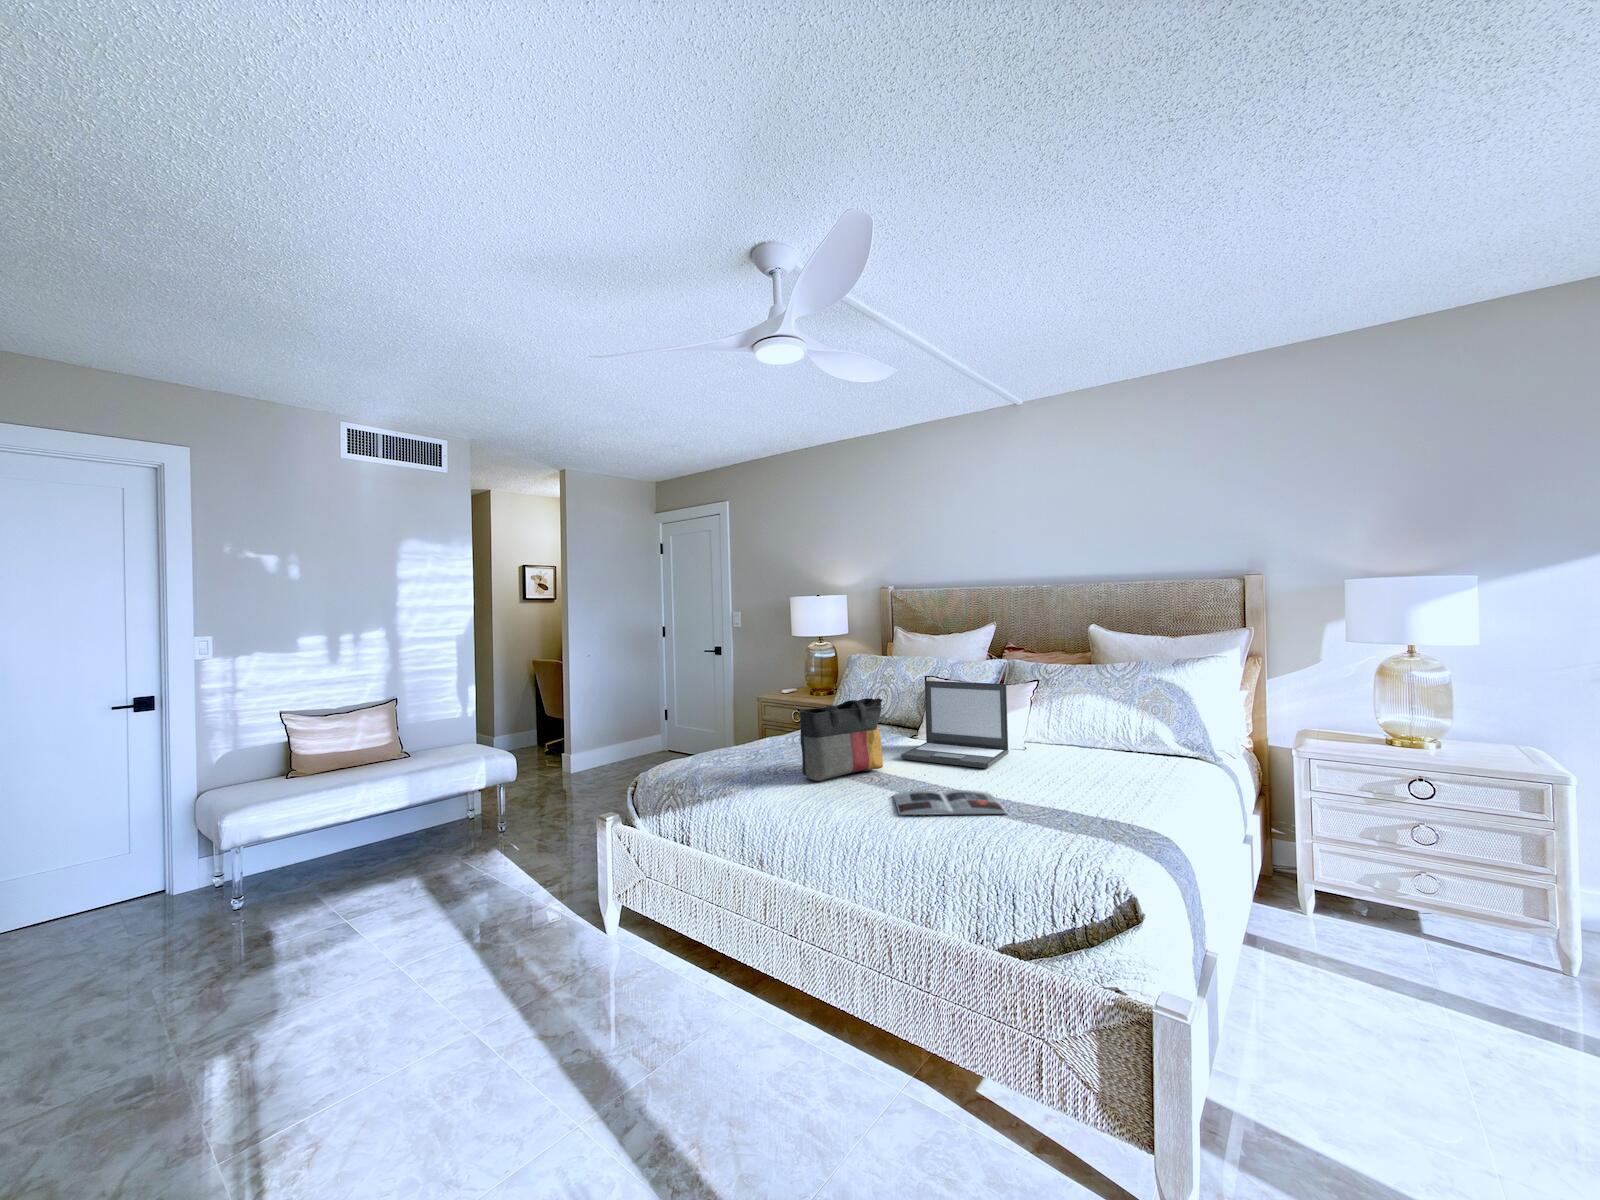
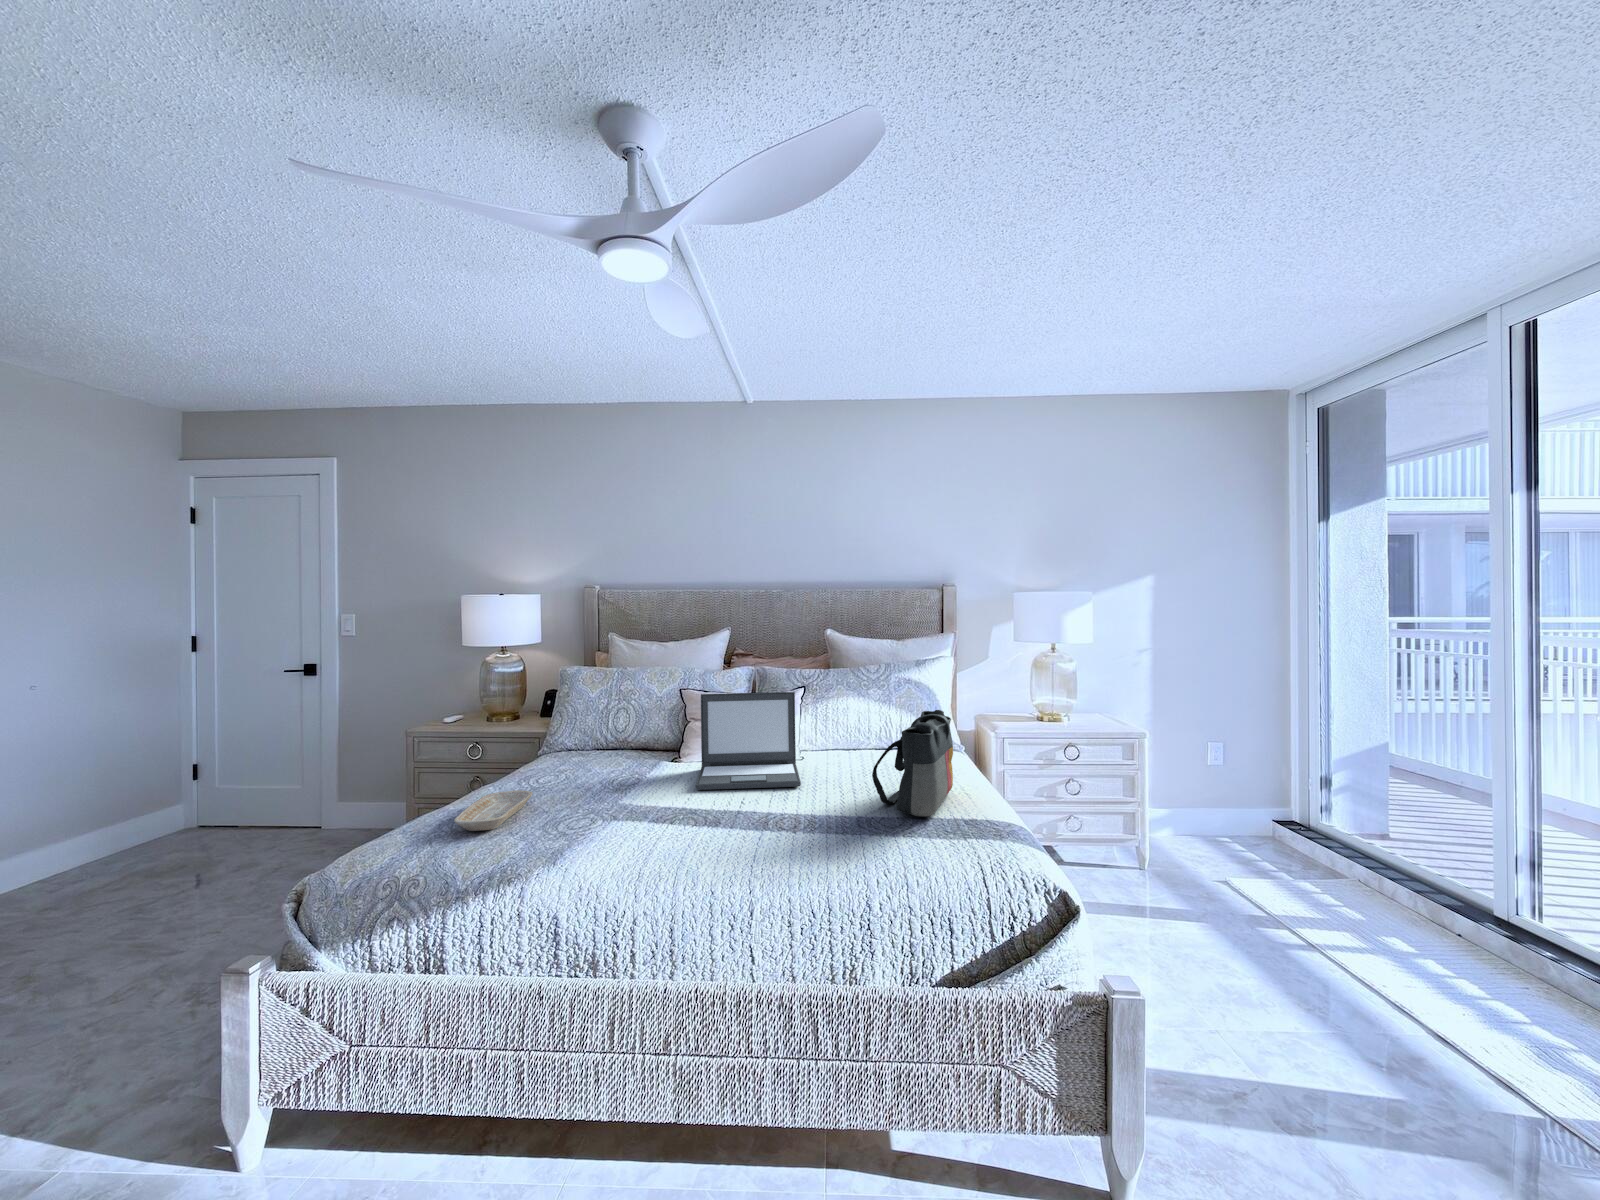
tote bag: present [799,698,883,781] -> present [872,710,953,816]
tray: none [721,740,785,763] -> present [454,790,533,831]
magazine: present [894,790,1008,815] -> none [745,813,884,858]

